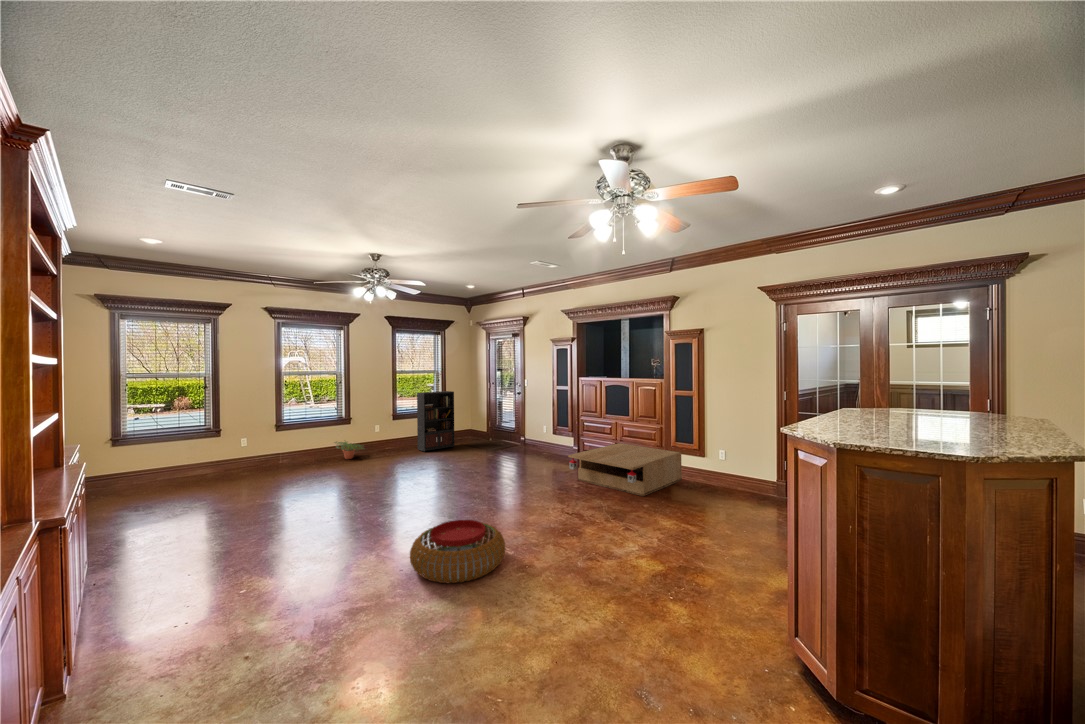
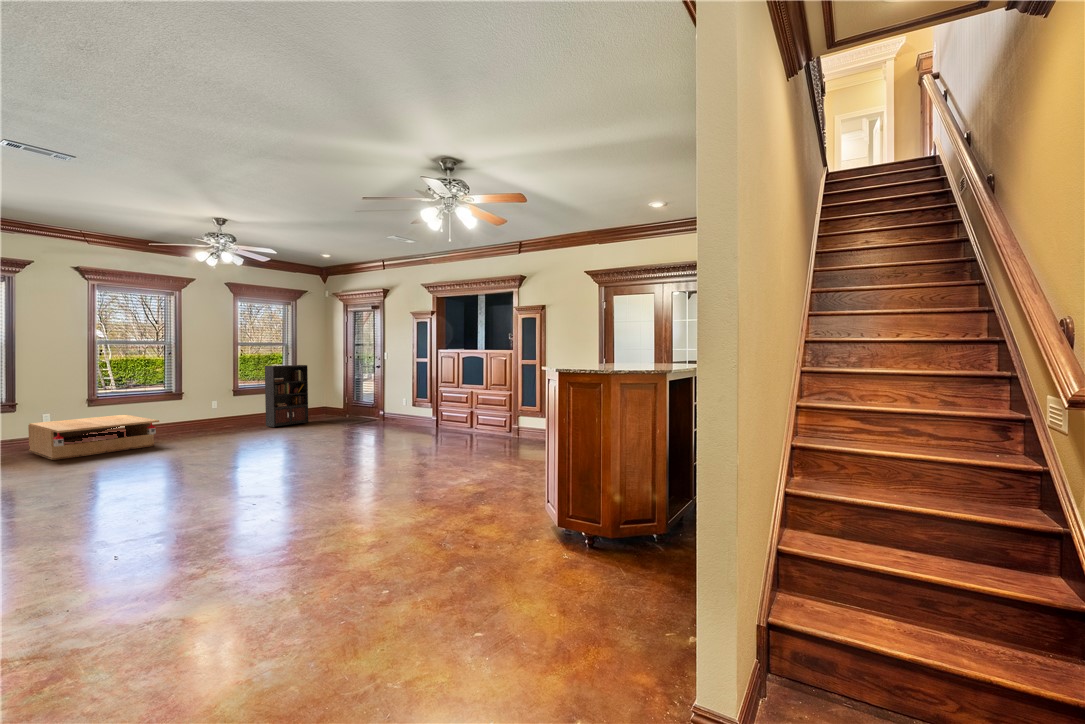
potted plant: present [335,441,364,459] -> none [164,416,205,436]
coffee table: present [568,443,682,496] -> present [28,415,159,460]
pouf: present [410,520,505,583] -> none [270,461,357,504]

